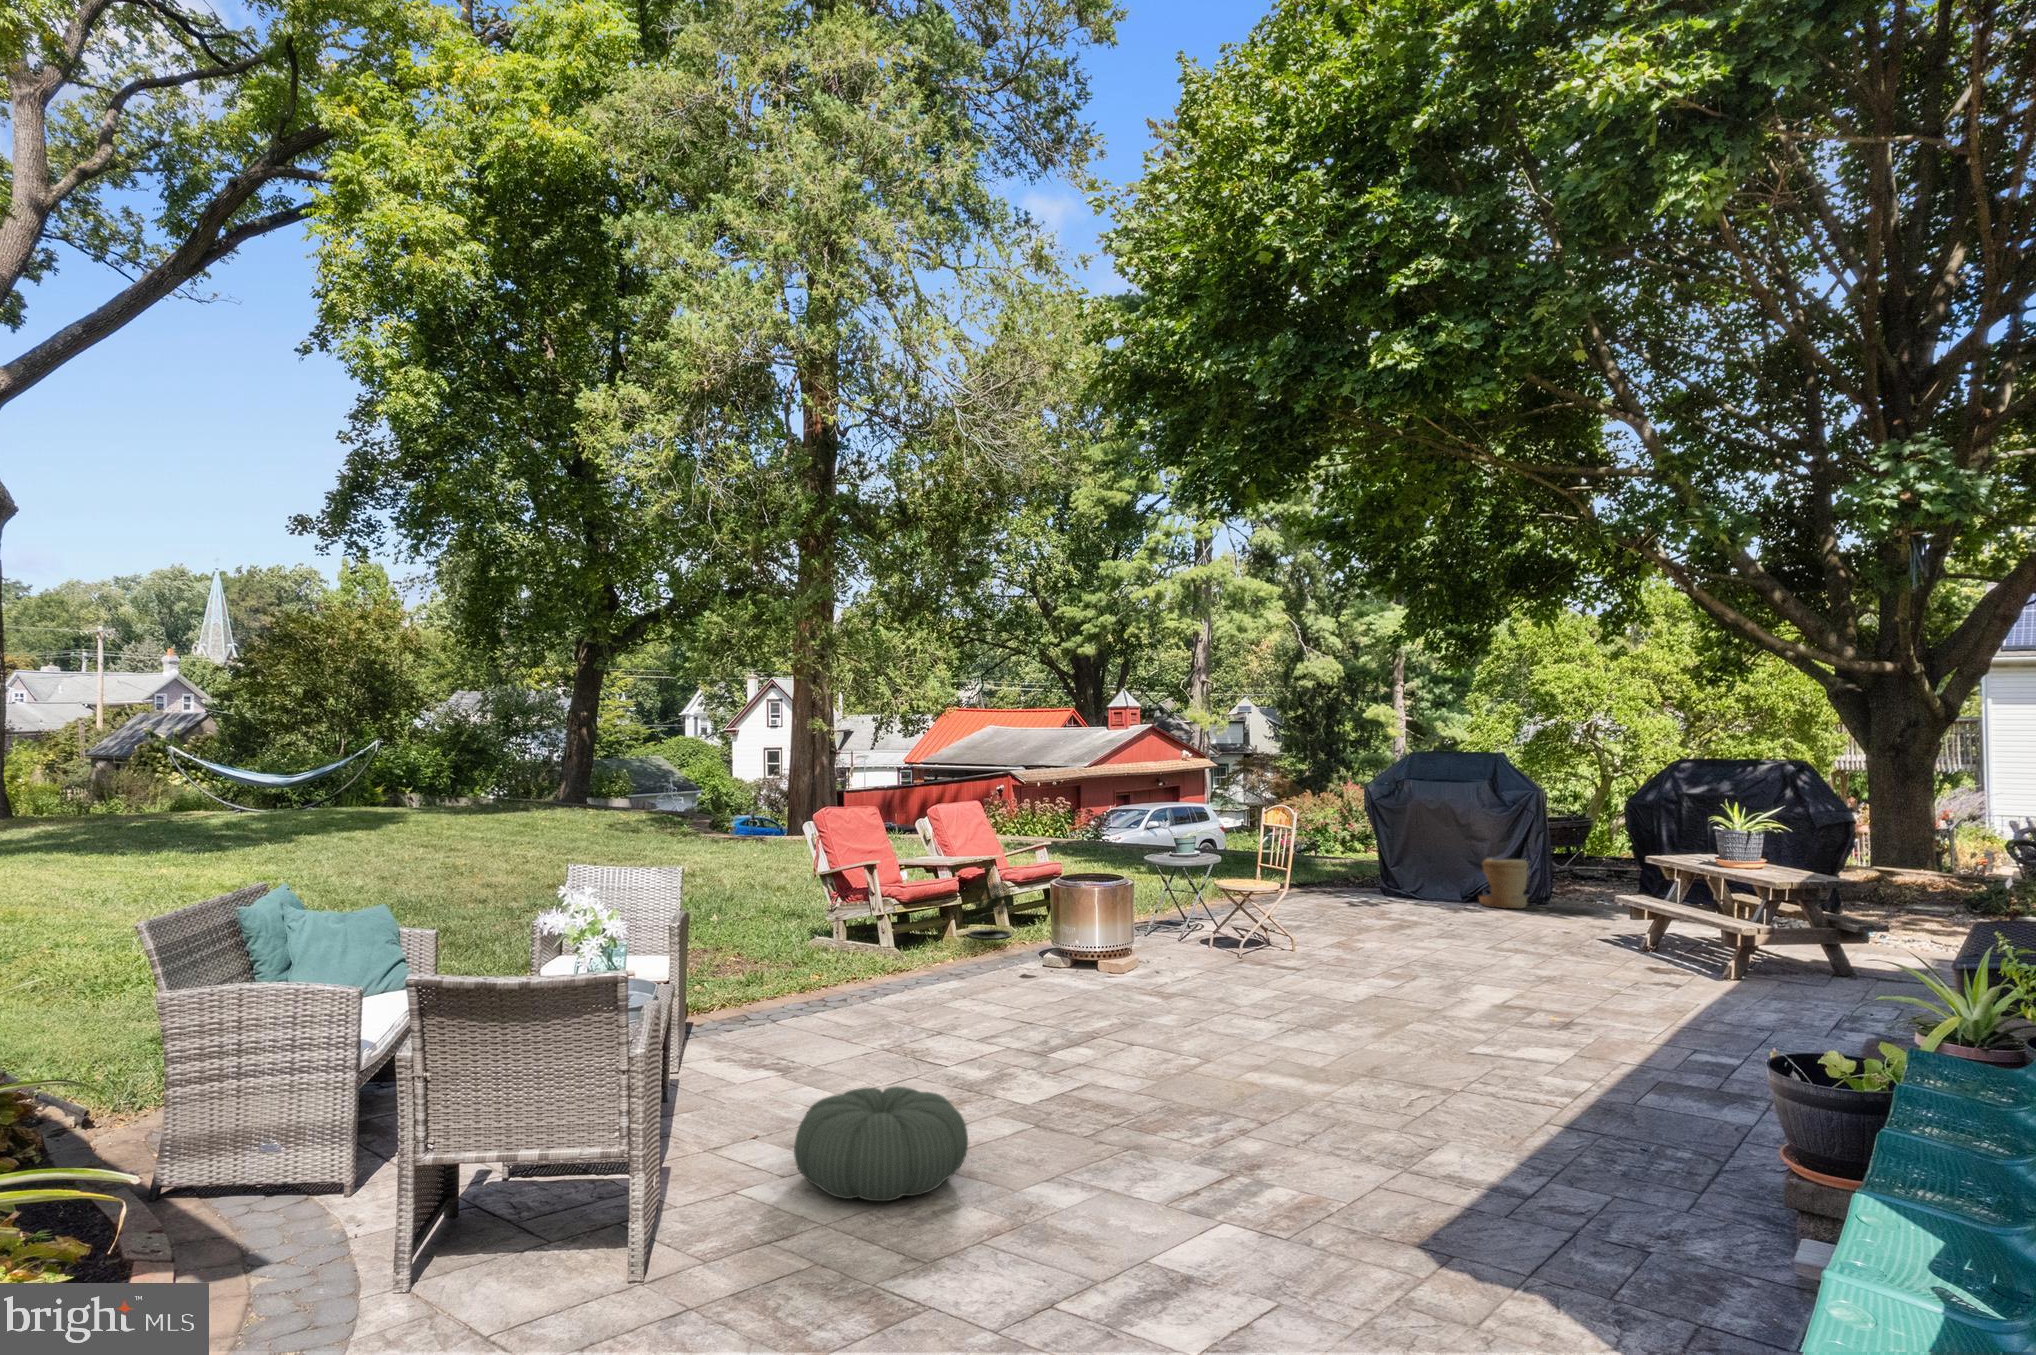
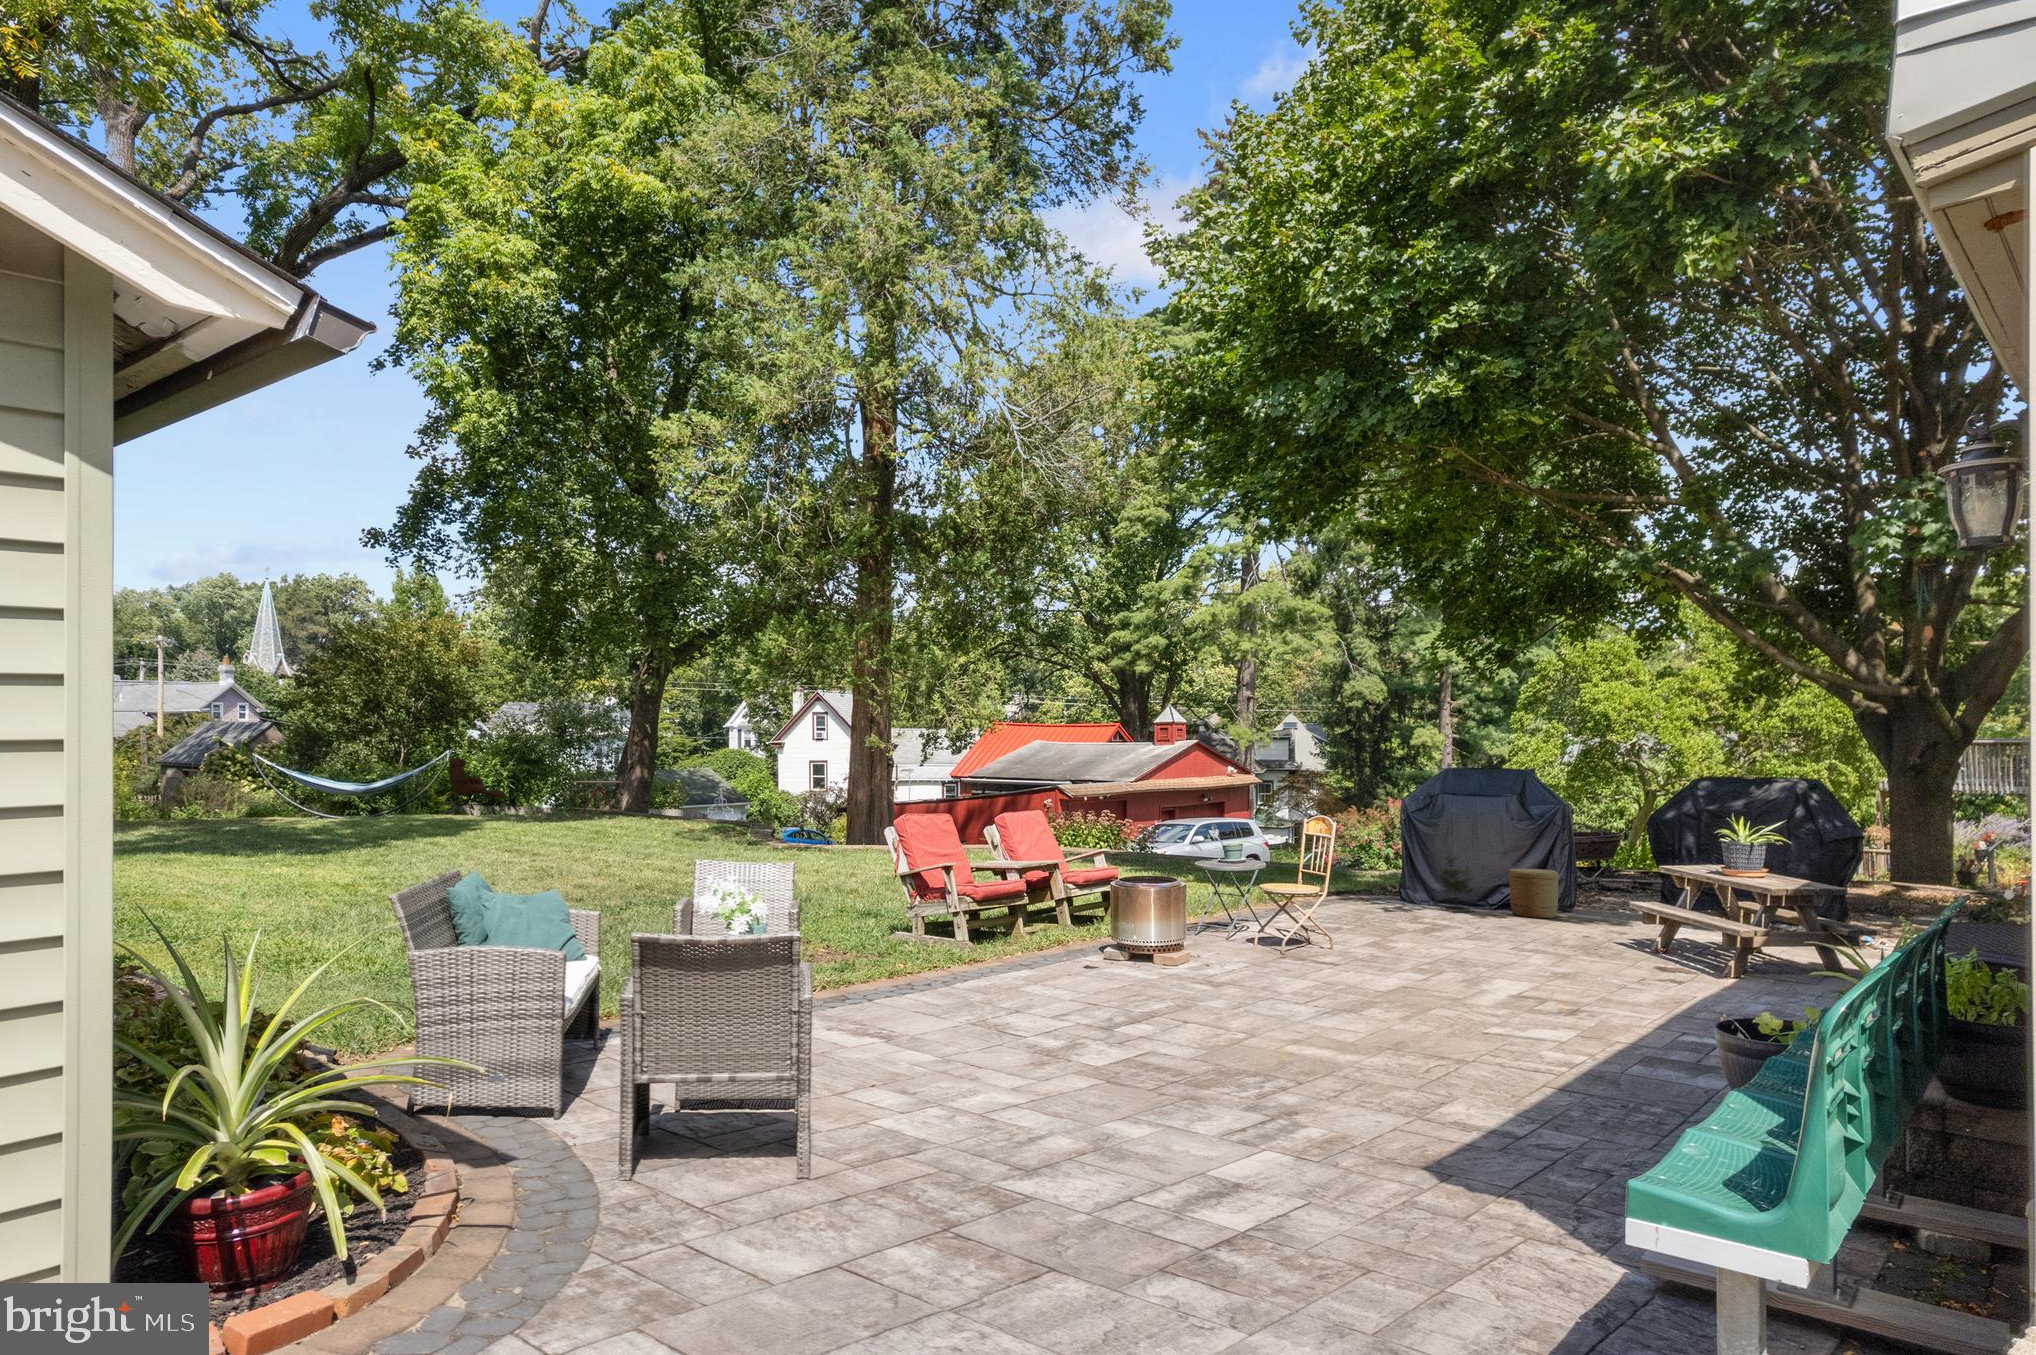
lounge chair: none [400,750,459,797] -> present [449,758,506,805]
round table: none [525,771,575,805] -> present [575,781,623,813]
potted tree: present [968,864,1013,939] -> present [1439,856,1473,912]
pouf: present [794,1087,968,1201] -> none [929,1028,1064,1109]

